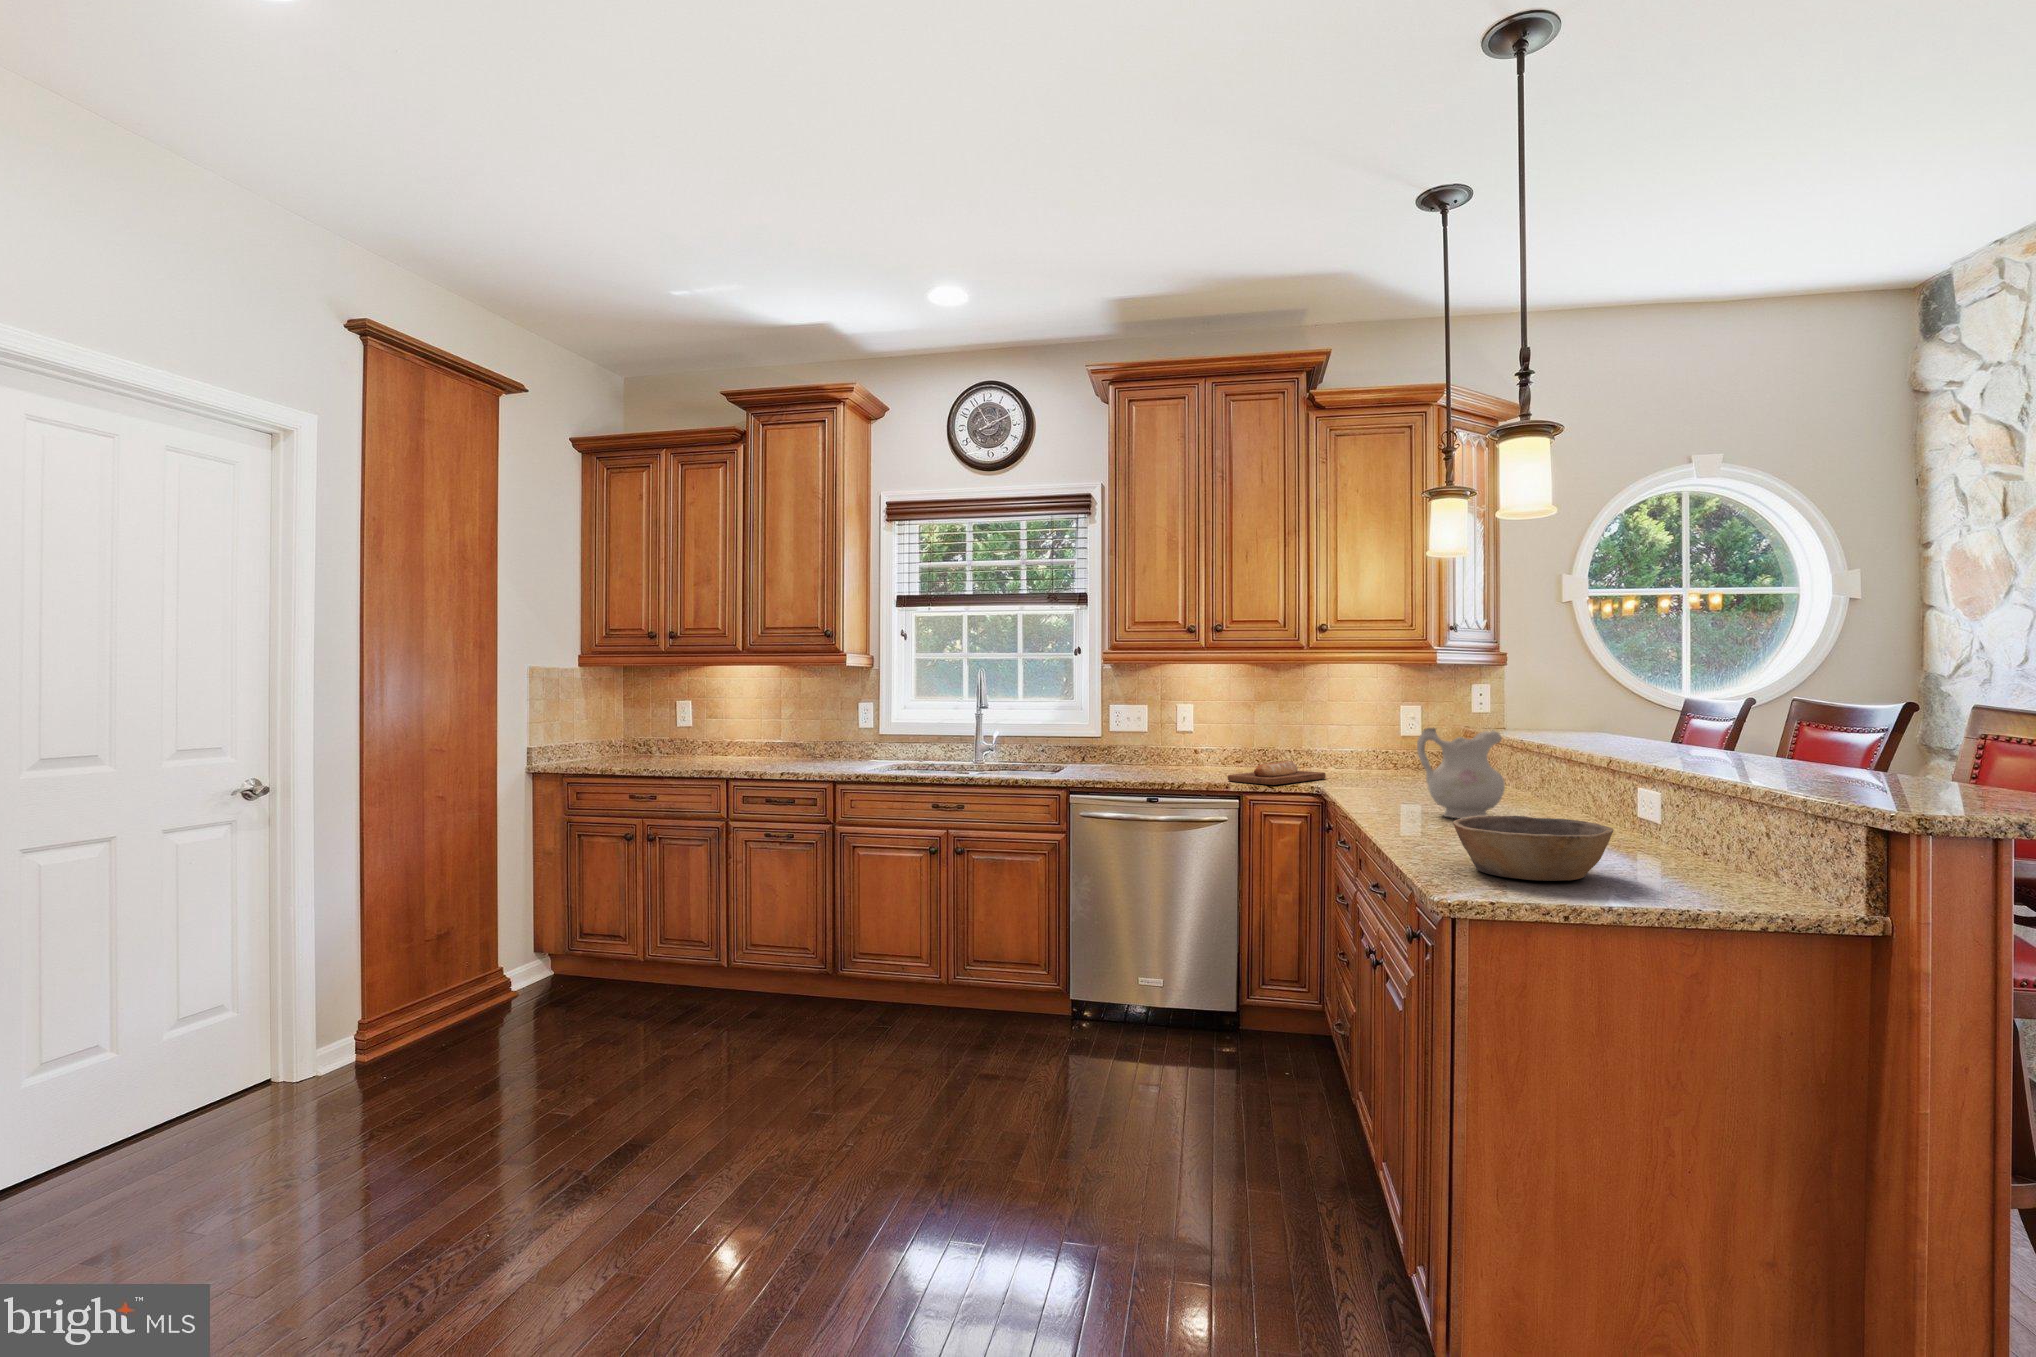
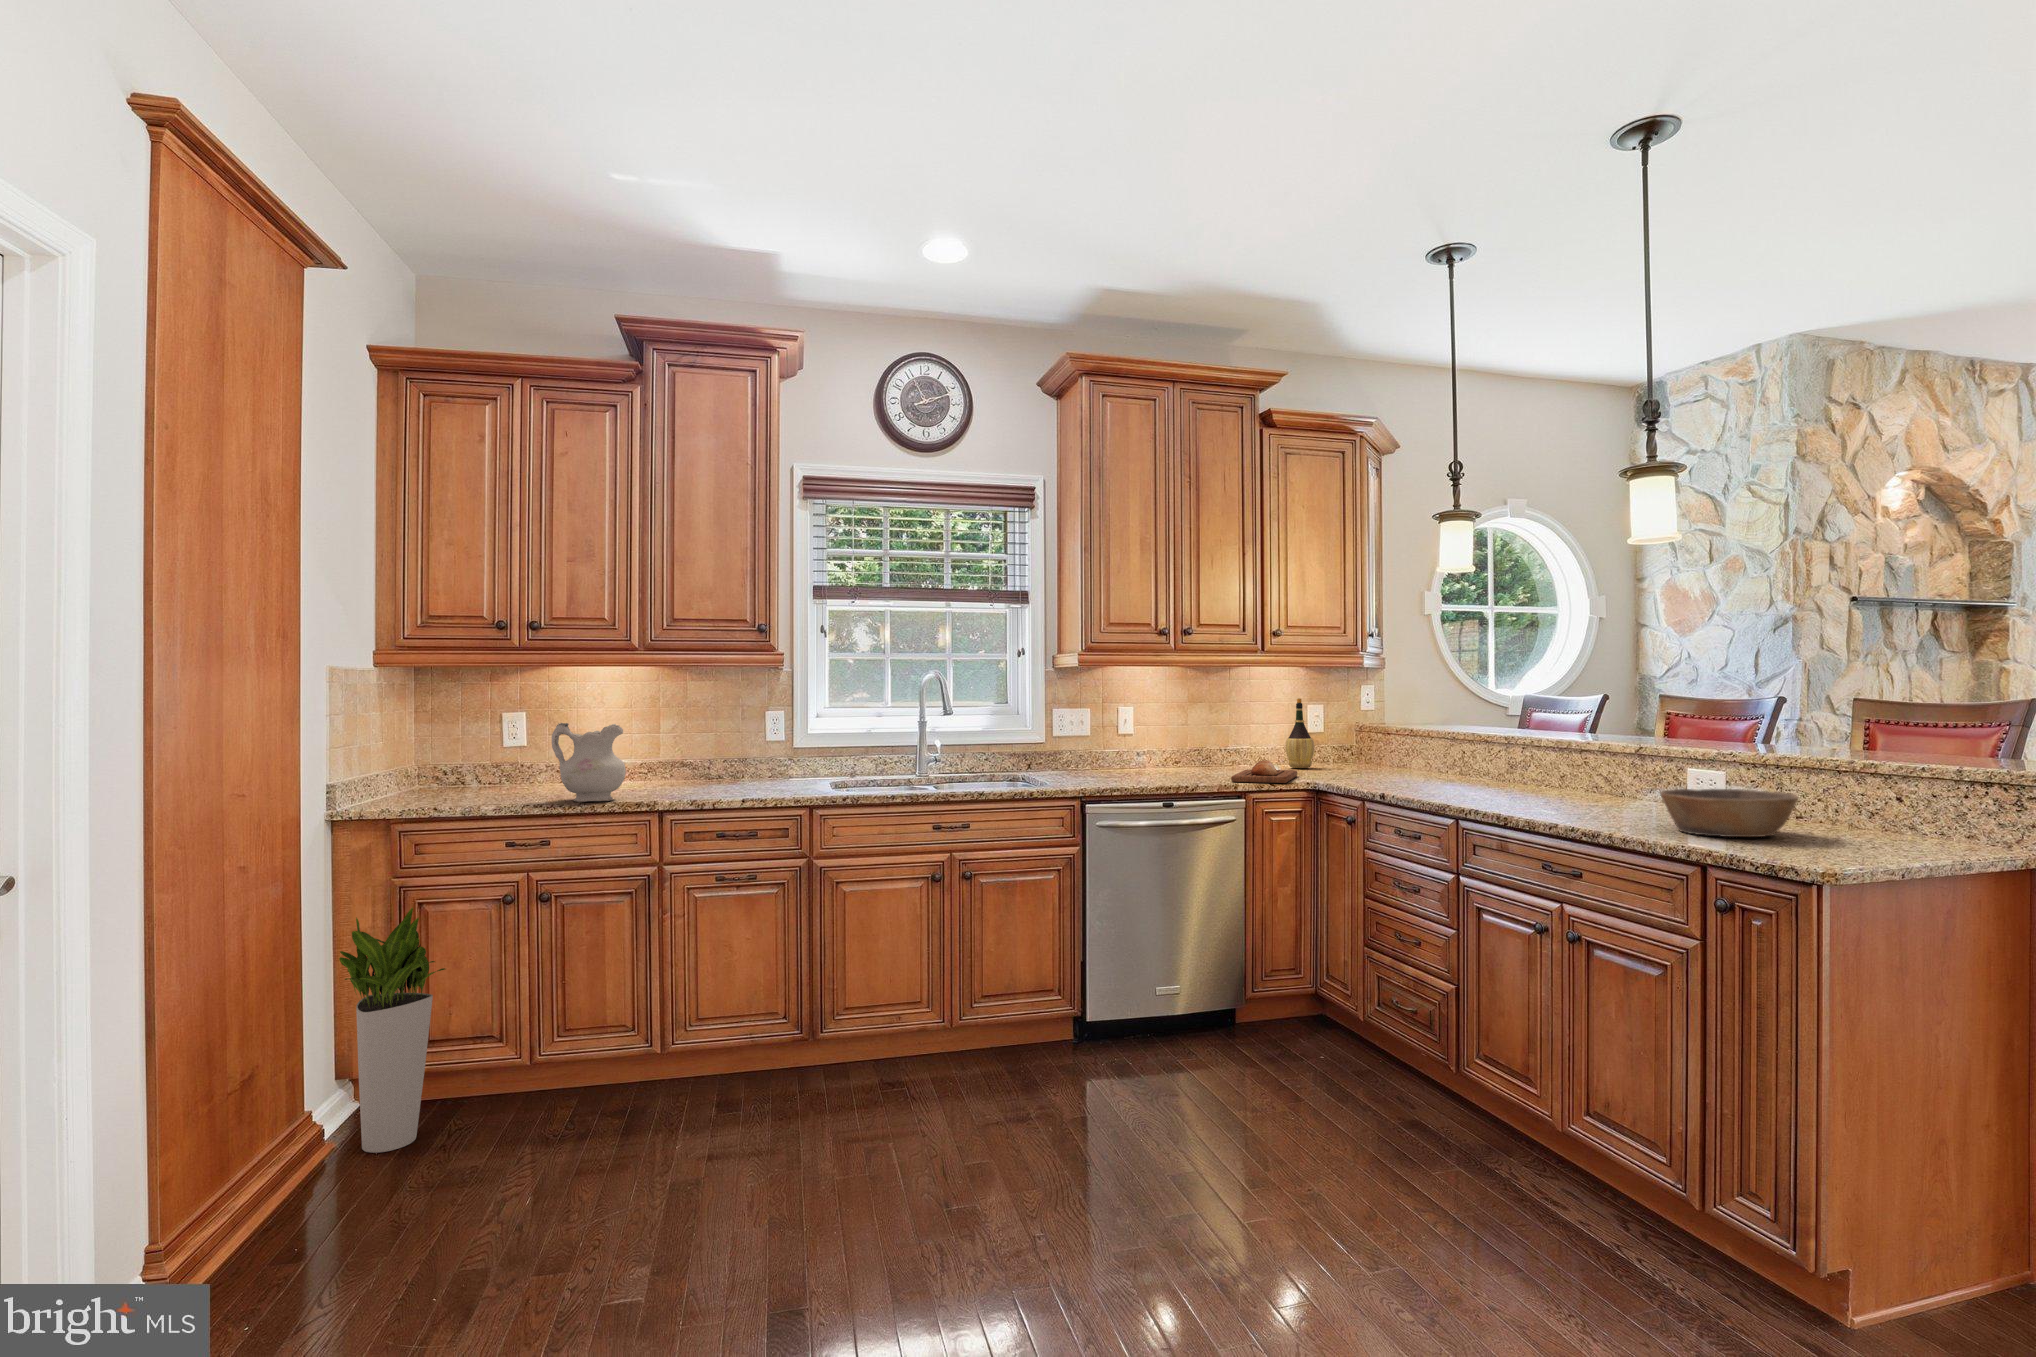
wine bottle: none [1353,697,1385,771] -> present [1285,698,1315,768]
ceramic pitcher: present [1417,728,1505,819] -> present [552,723,626,802]
planter: none [502,837,571,1004] -> present [339,908,445,1153]

